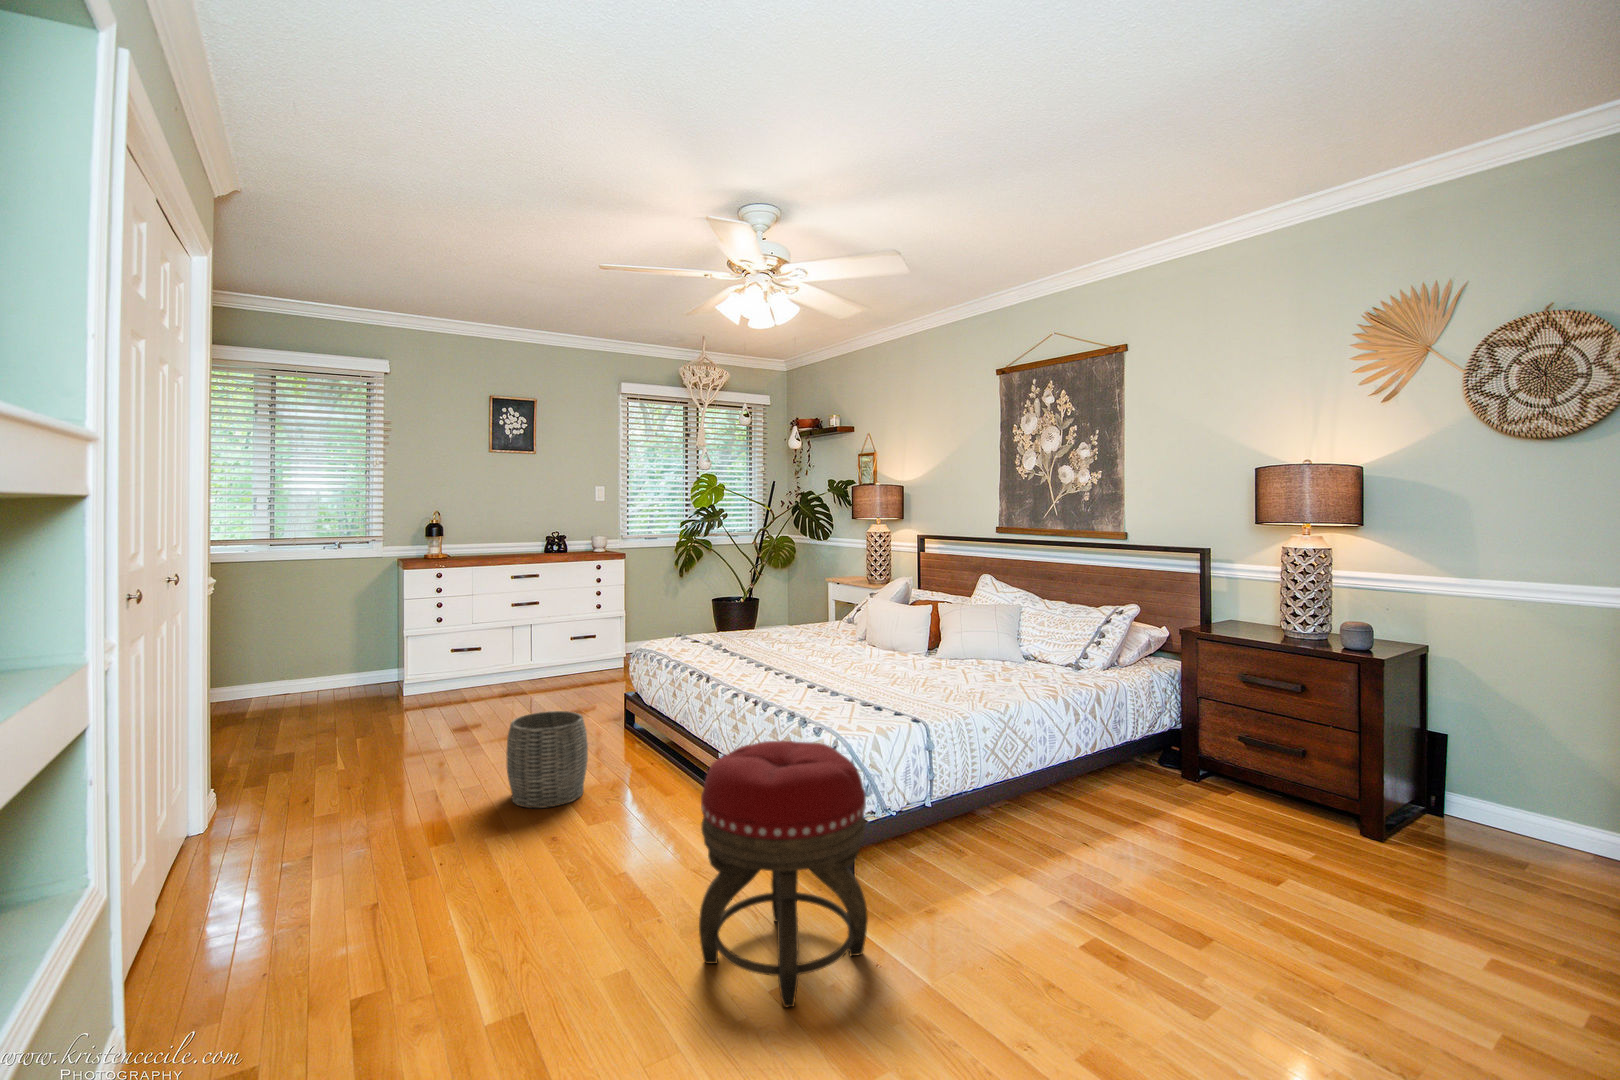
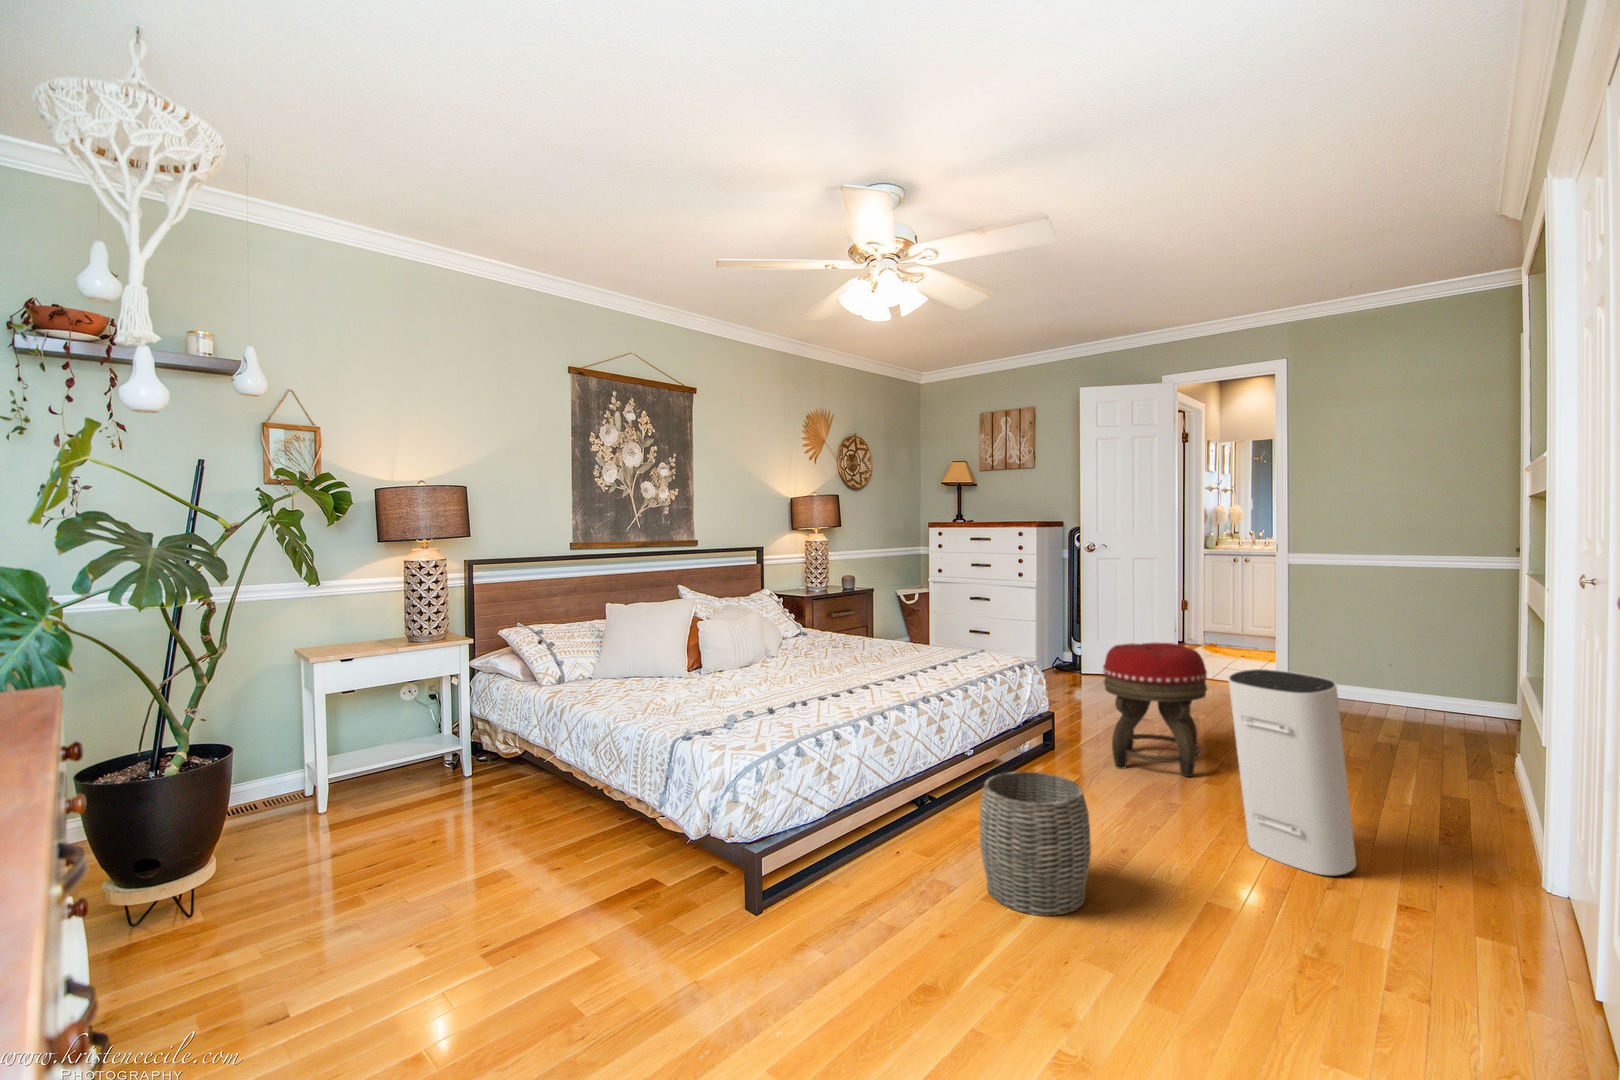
air purifier: none [387,707,505,934] -> present [1228,669,1356,876]

